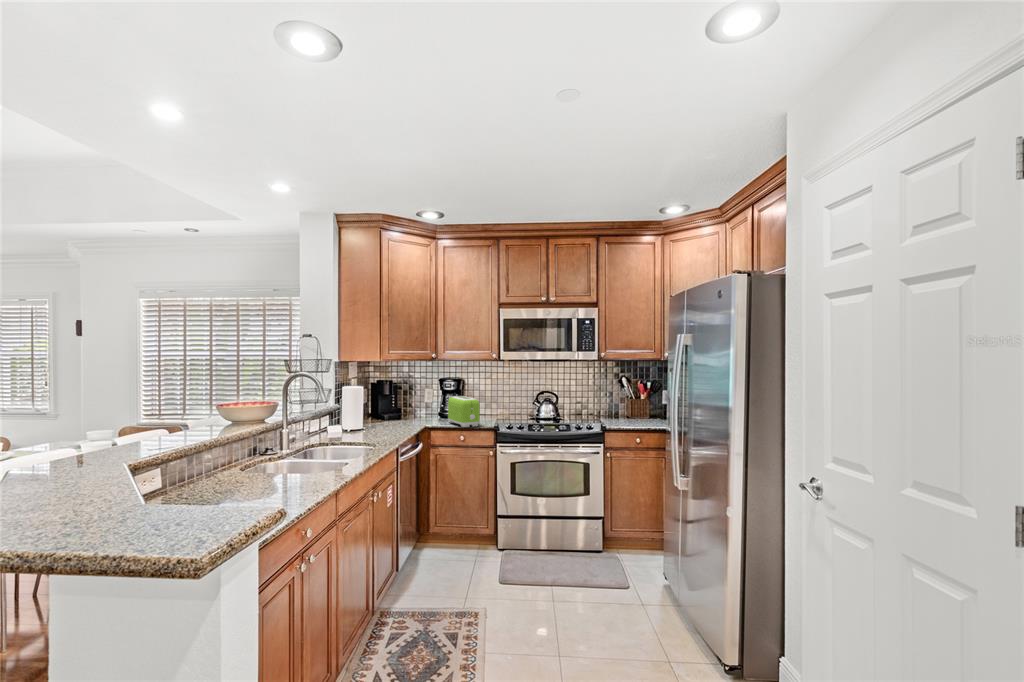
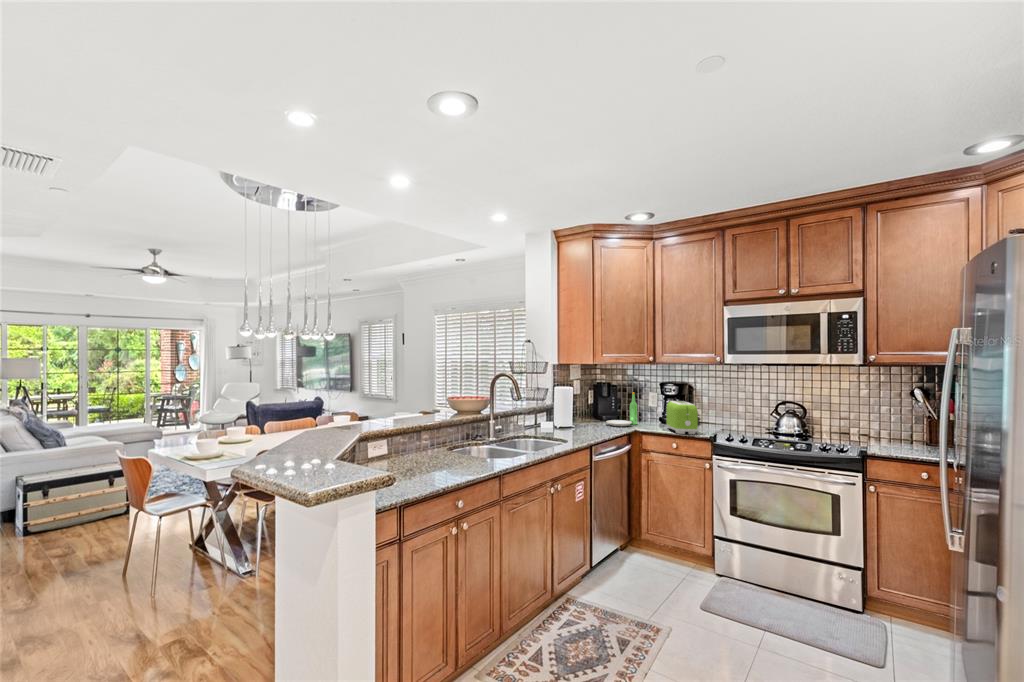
plate: none [390,390,419,426] -> present [606,392,637,426]

